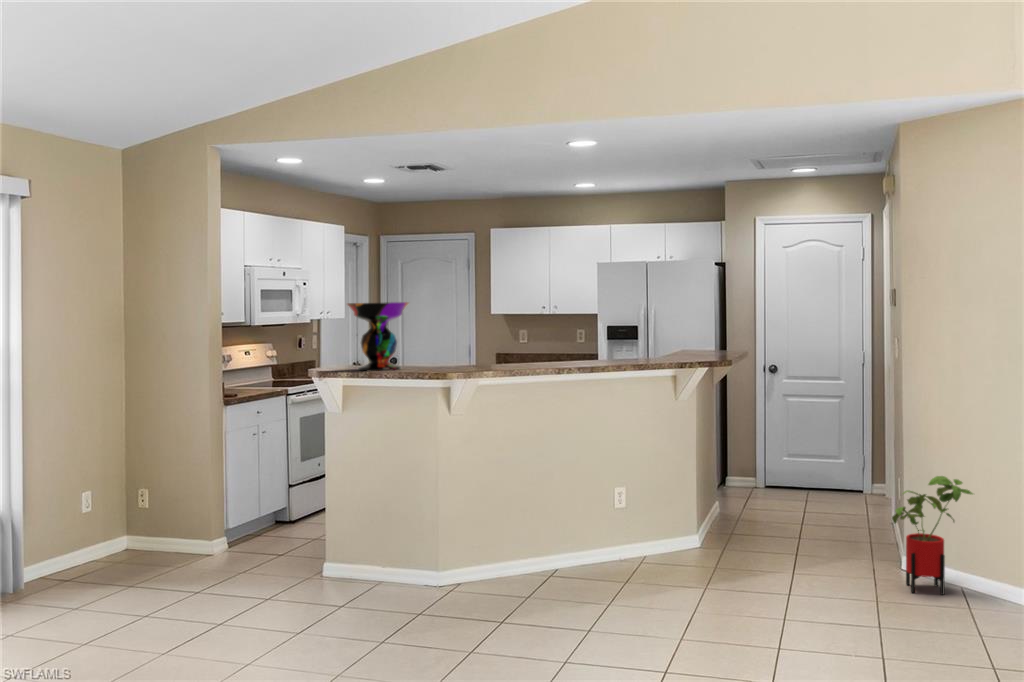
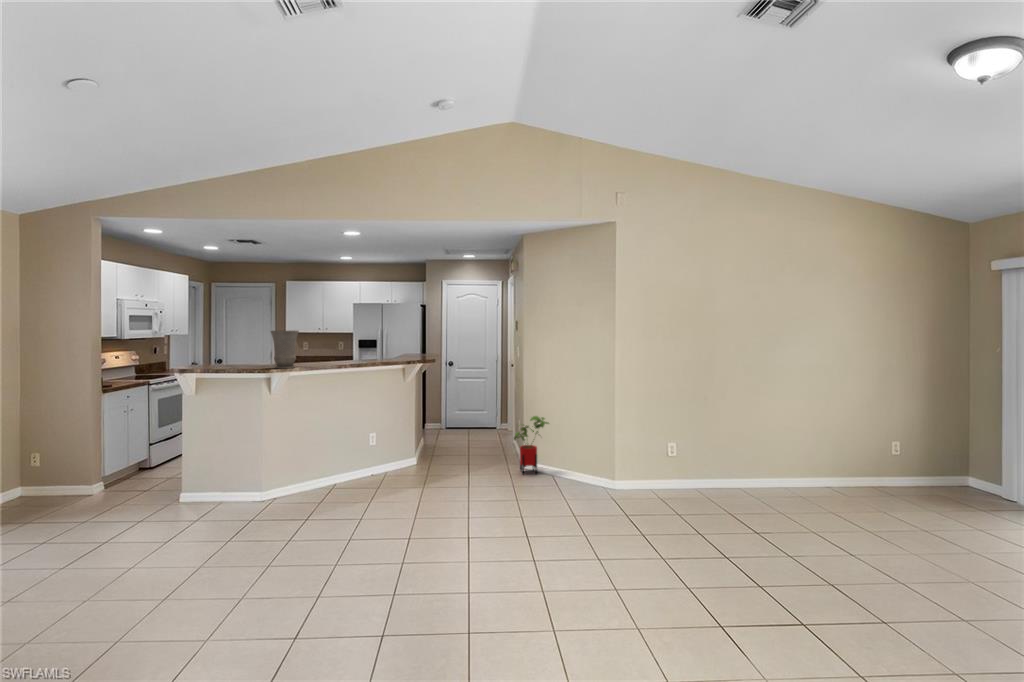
decorative bowl: present [347,302,409,371] -> none [200,327,244,369]
vase: none [446,307,491,372] -> present [271,331,299,369]

